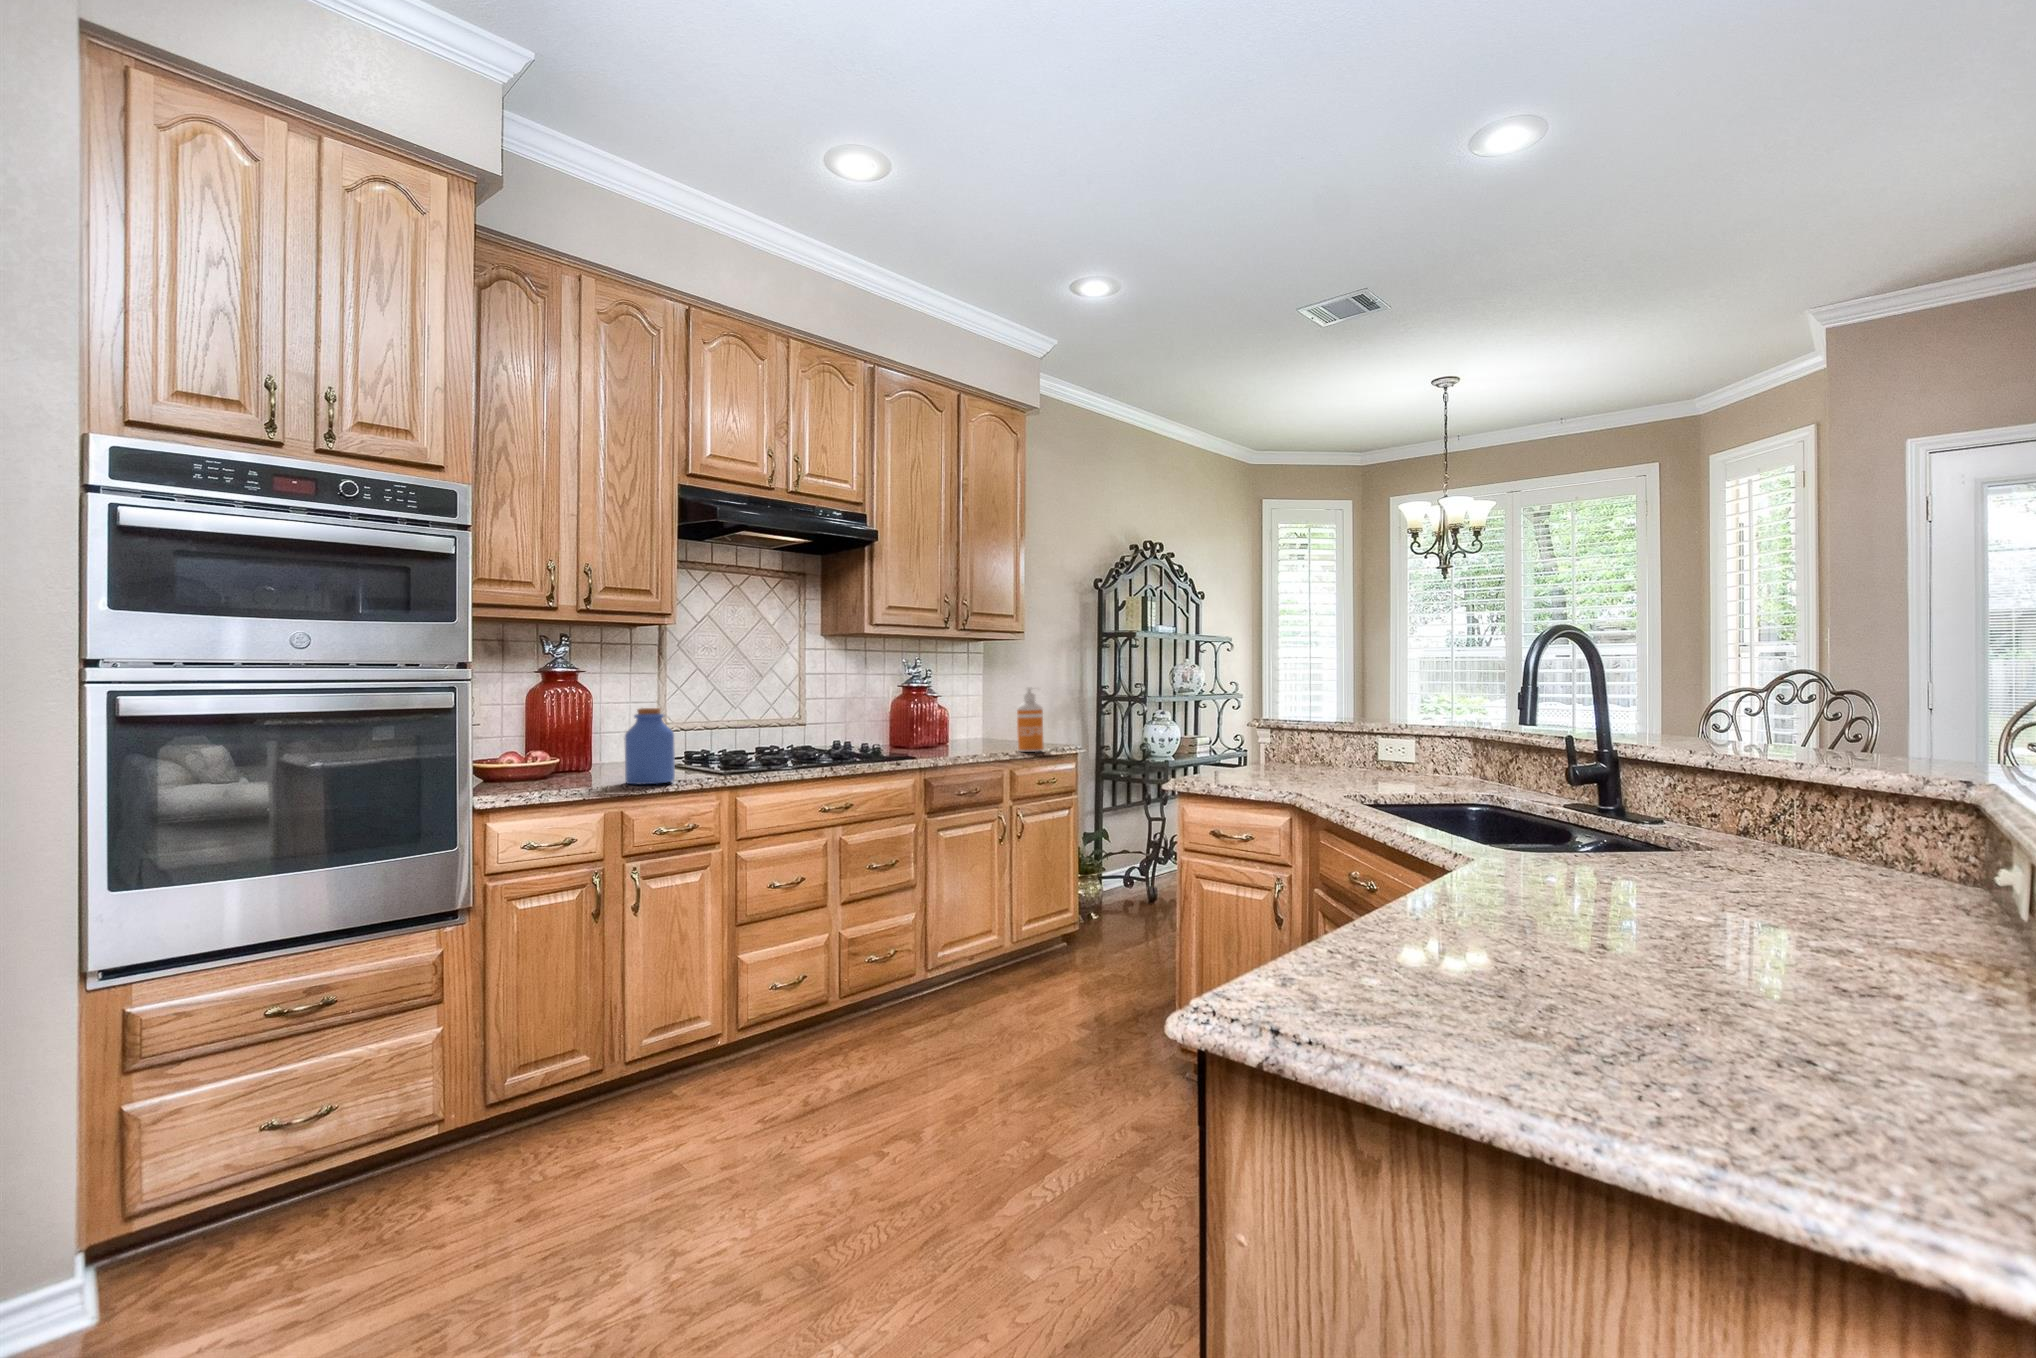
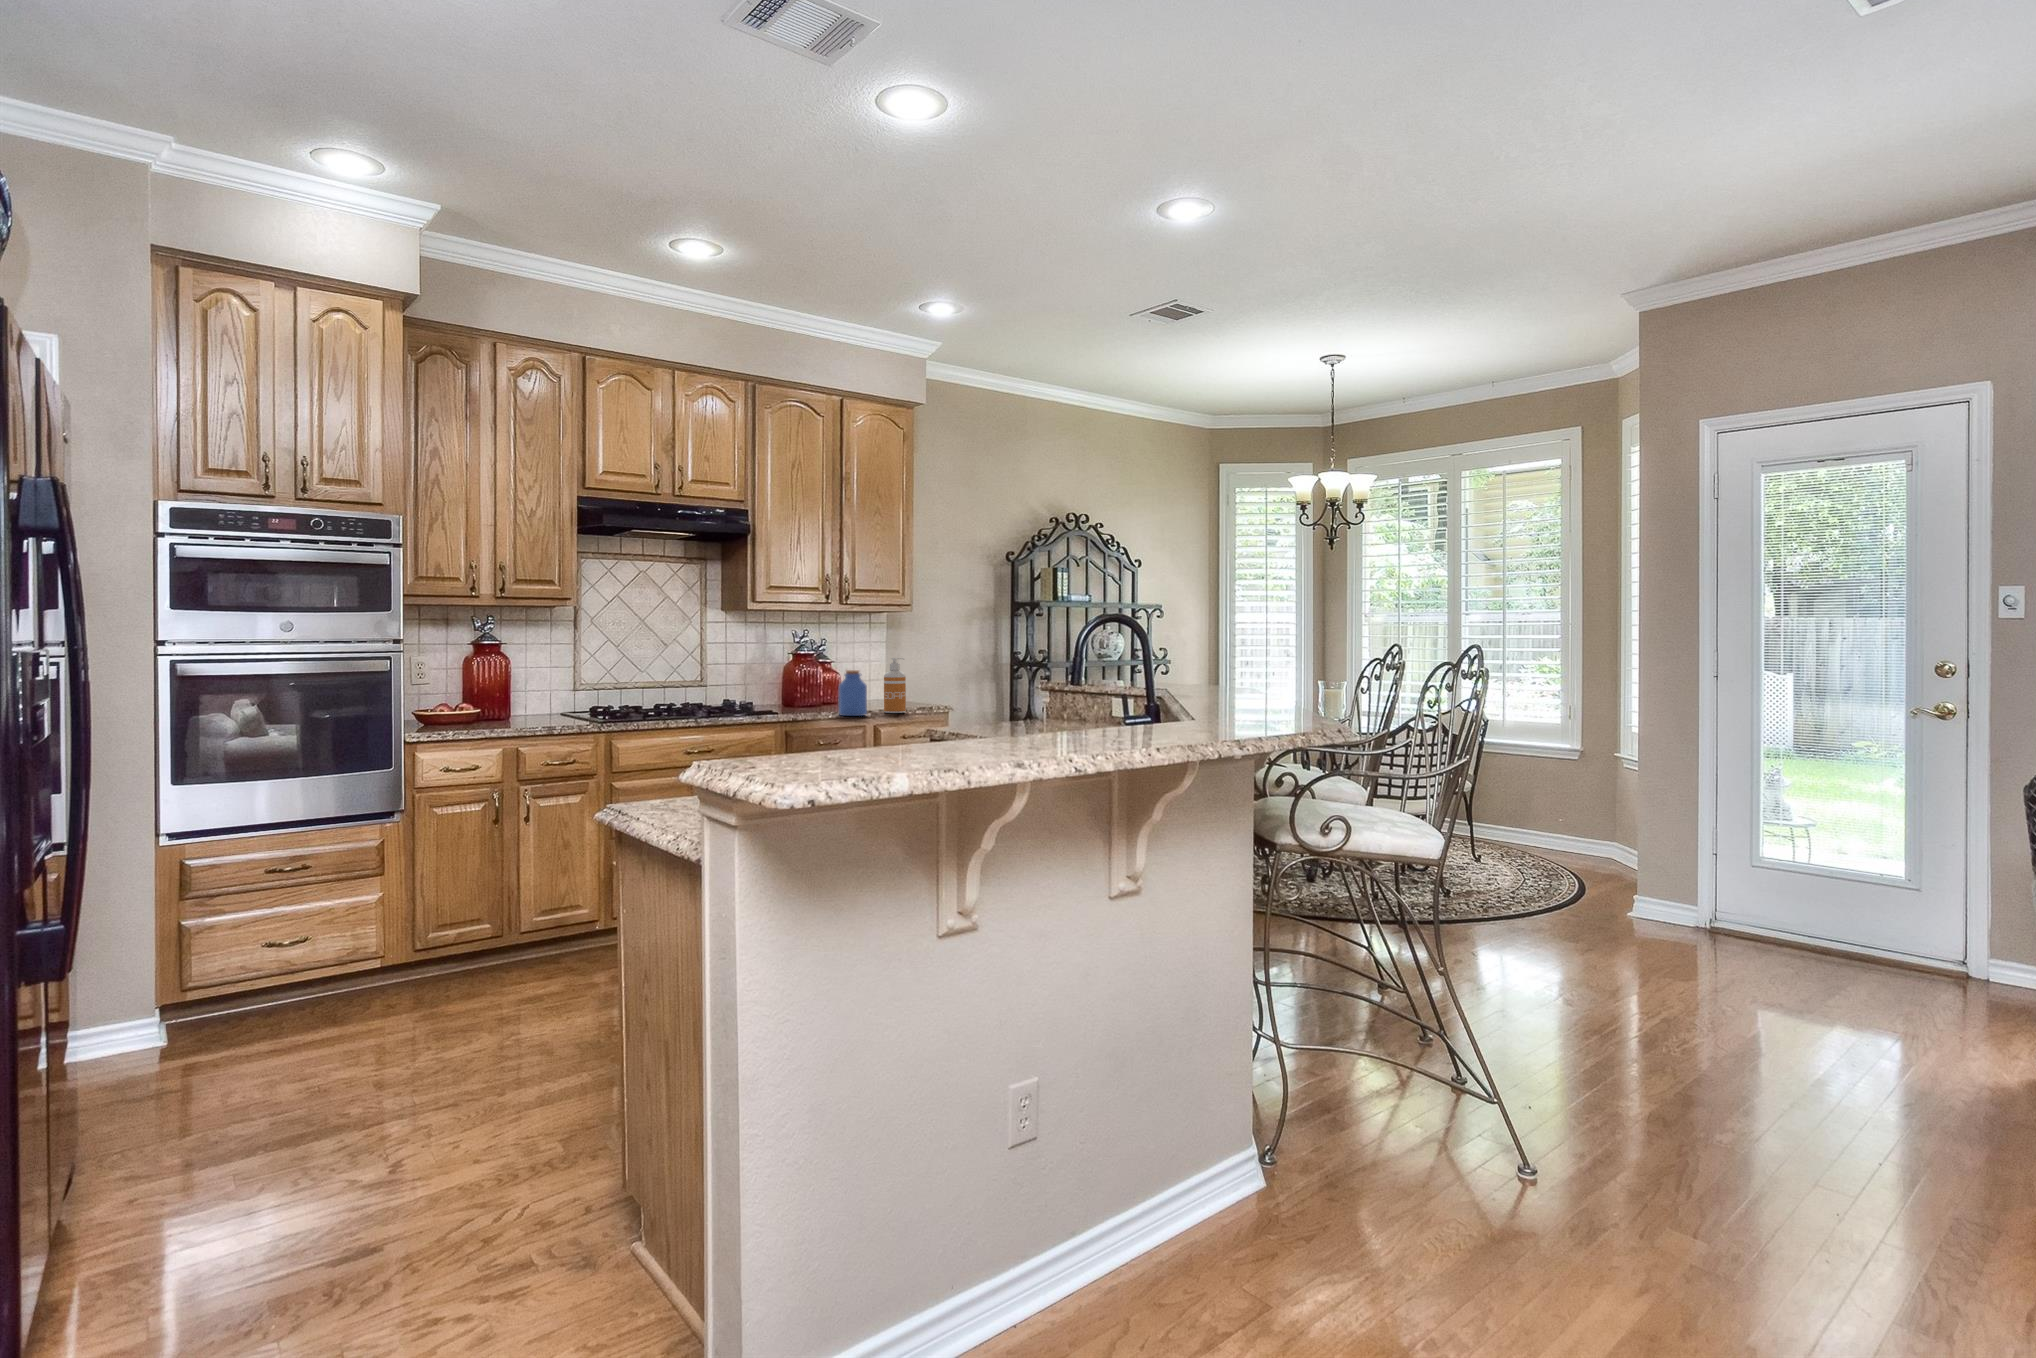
jar: present [624,708,675,784] -> present [838,670,867,716]

